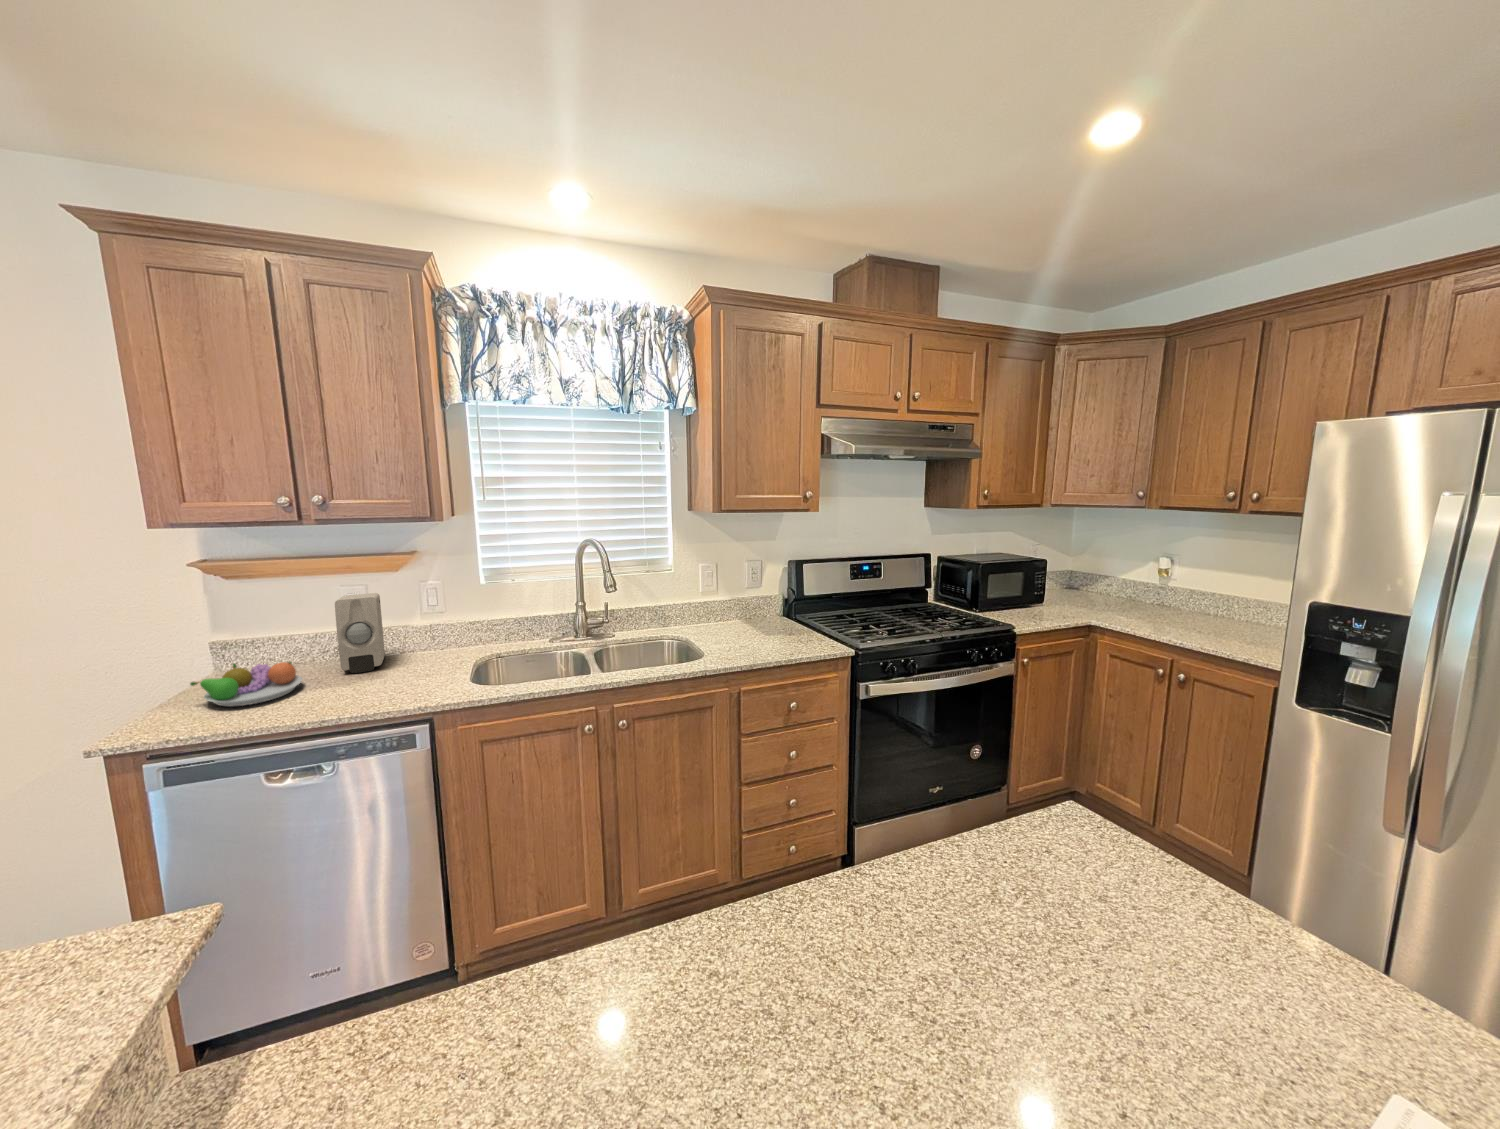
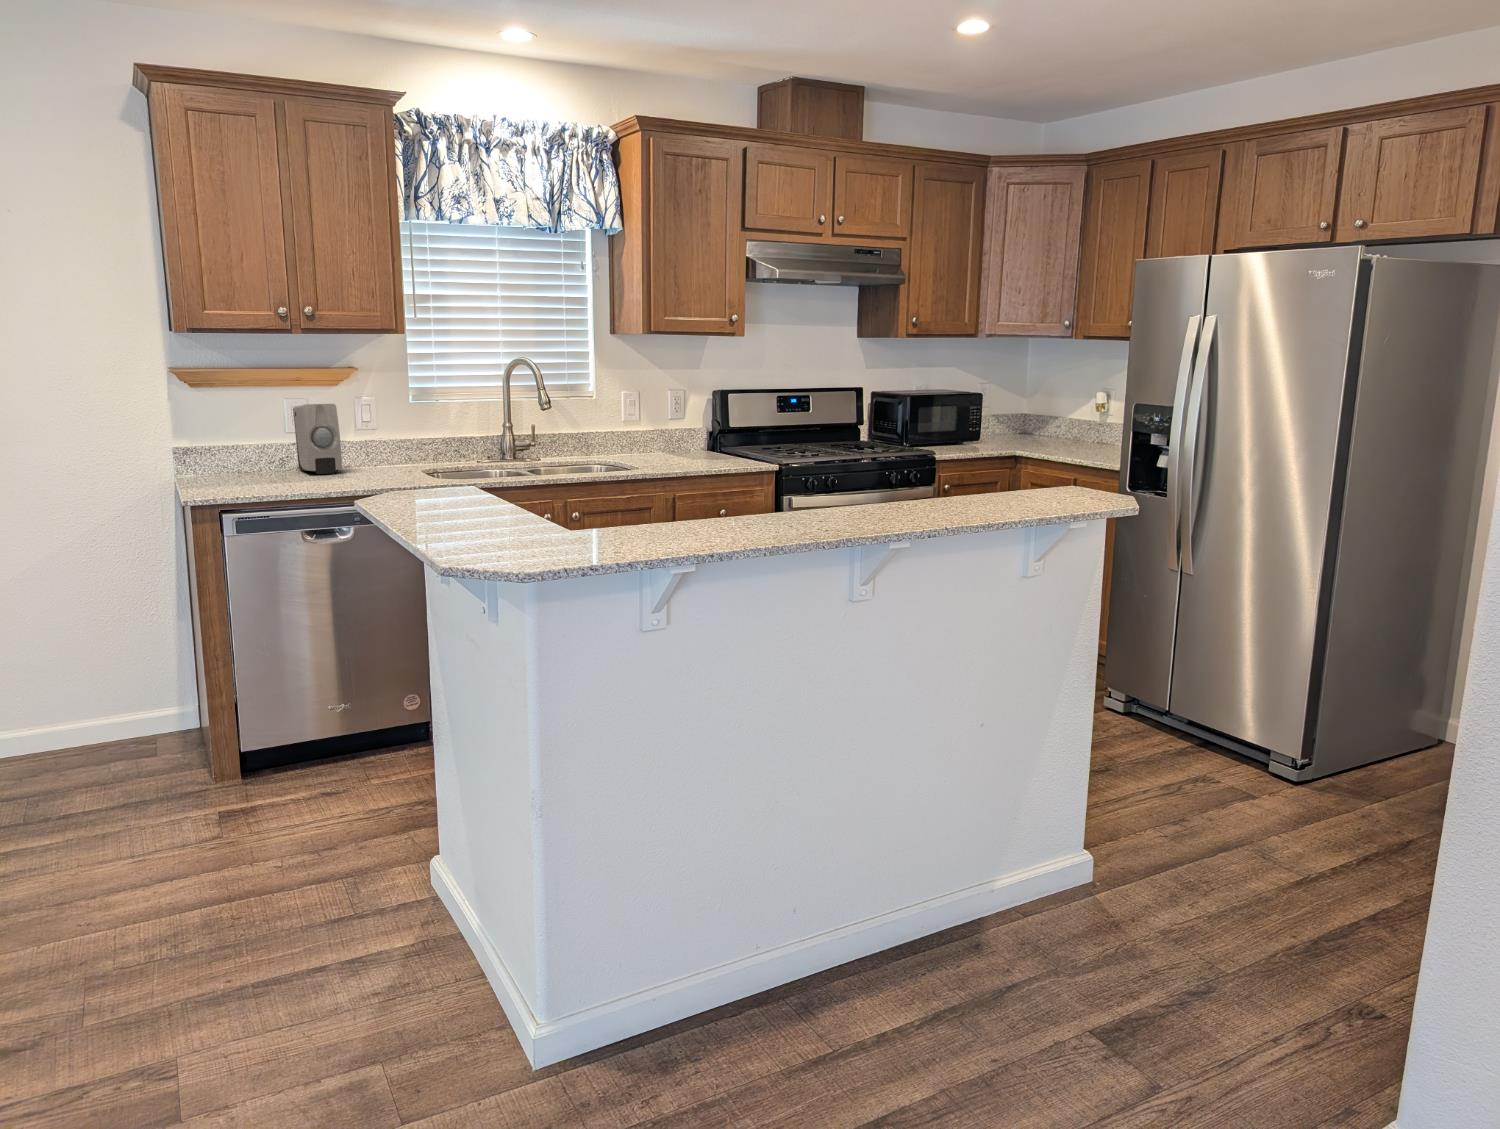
fruit bowl: present [190,662,302,706] -> none [206,455,287,486]

